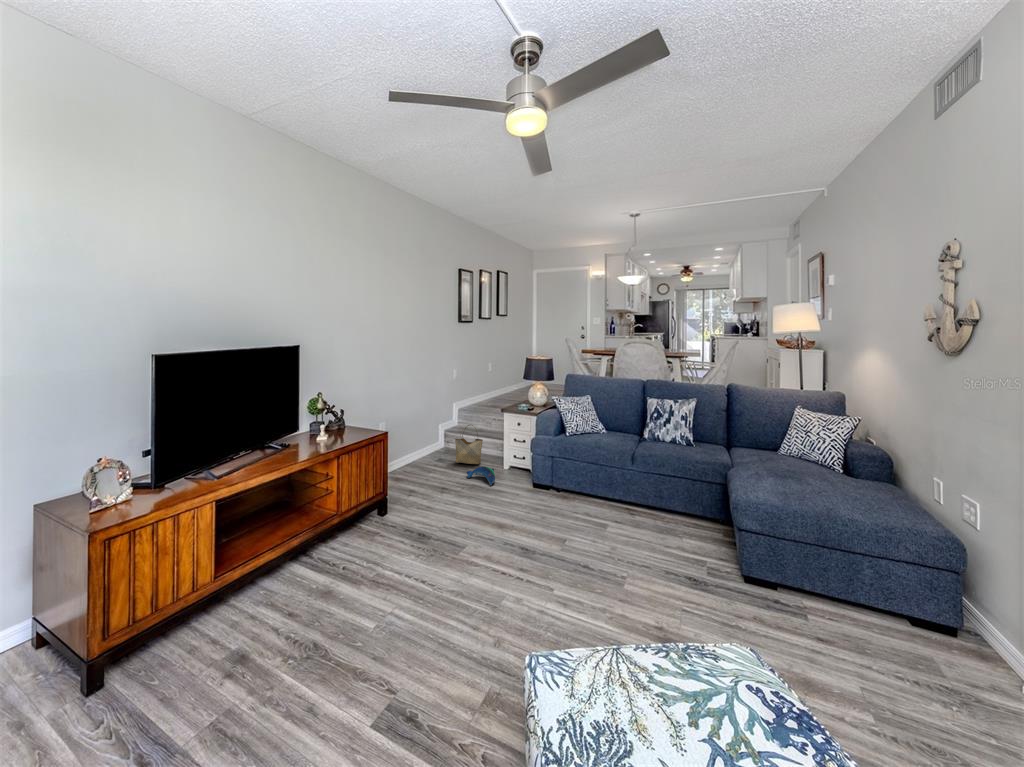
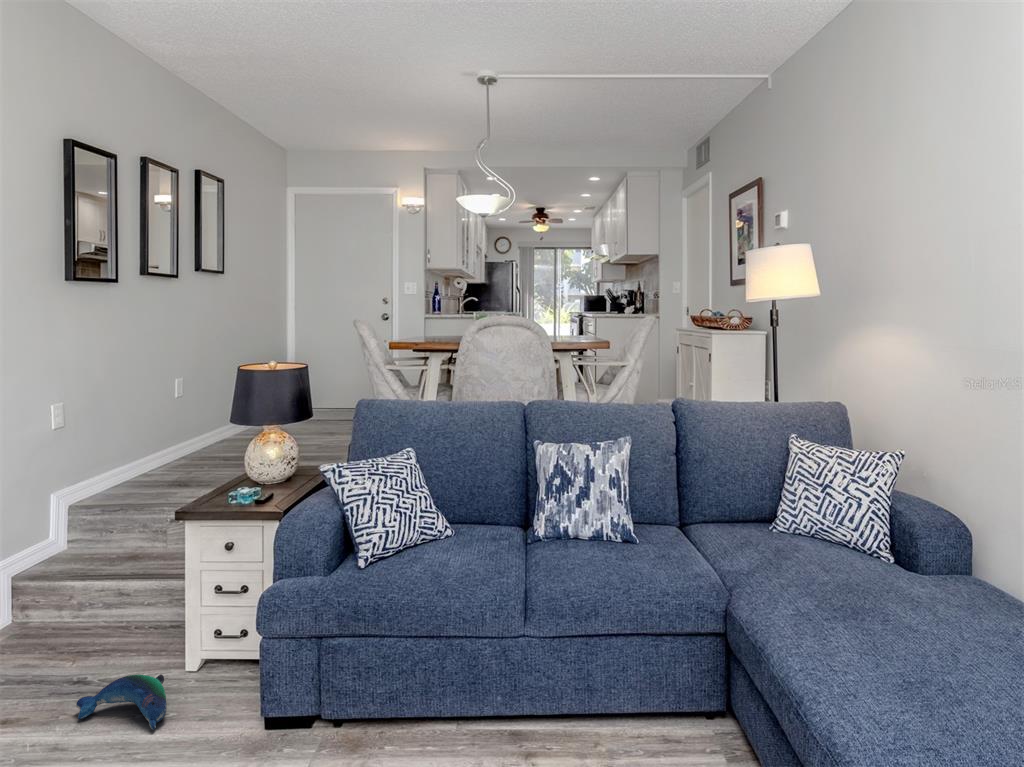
woven basket: present [455,425,483,464] -> none [40,559,130,674]

